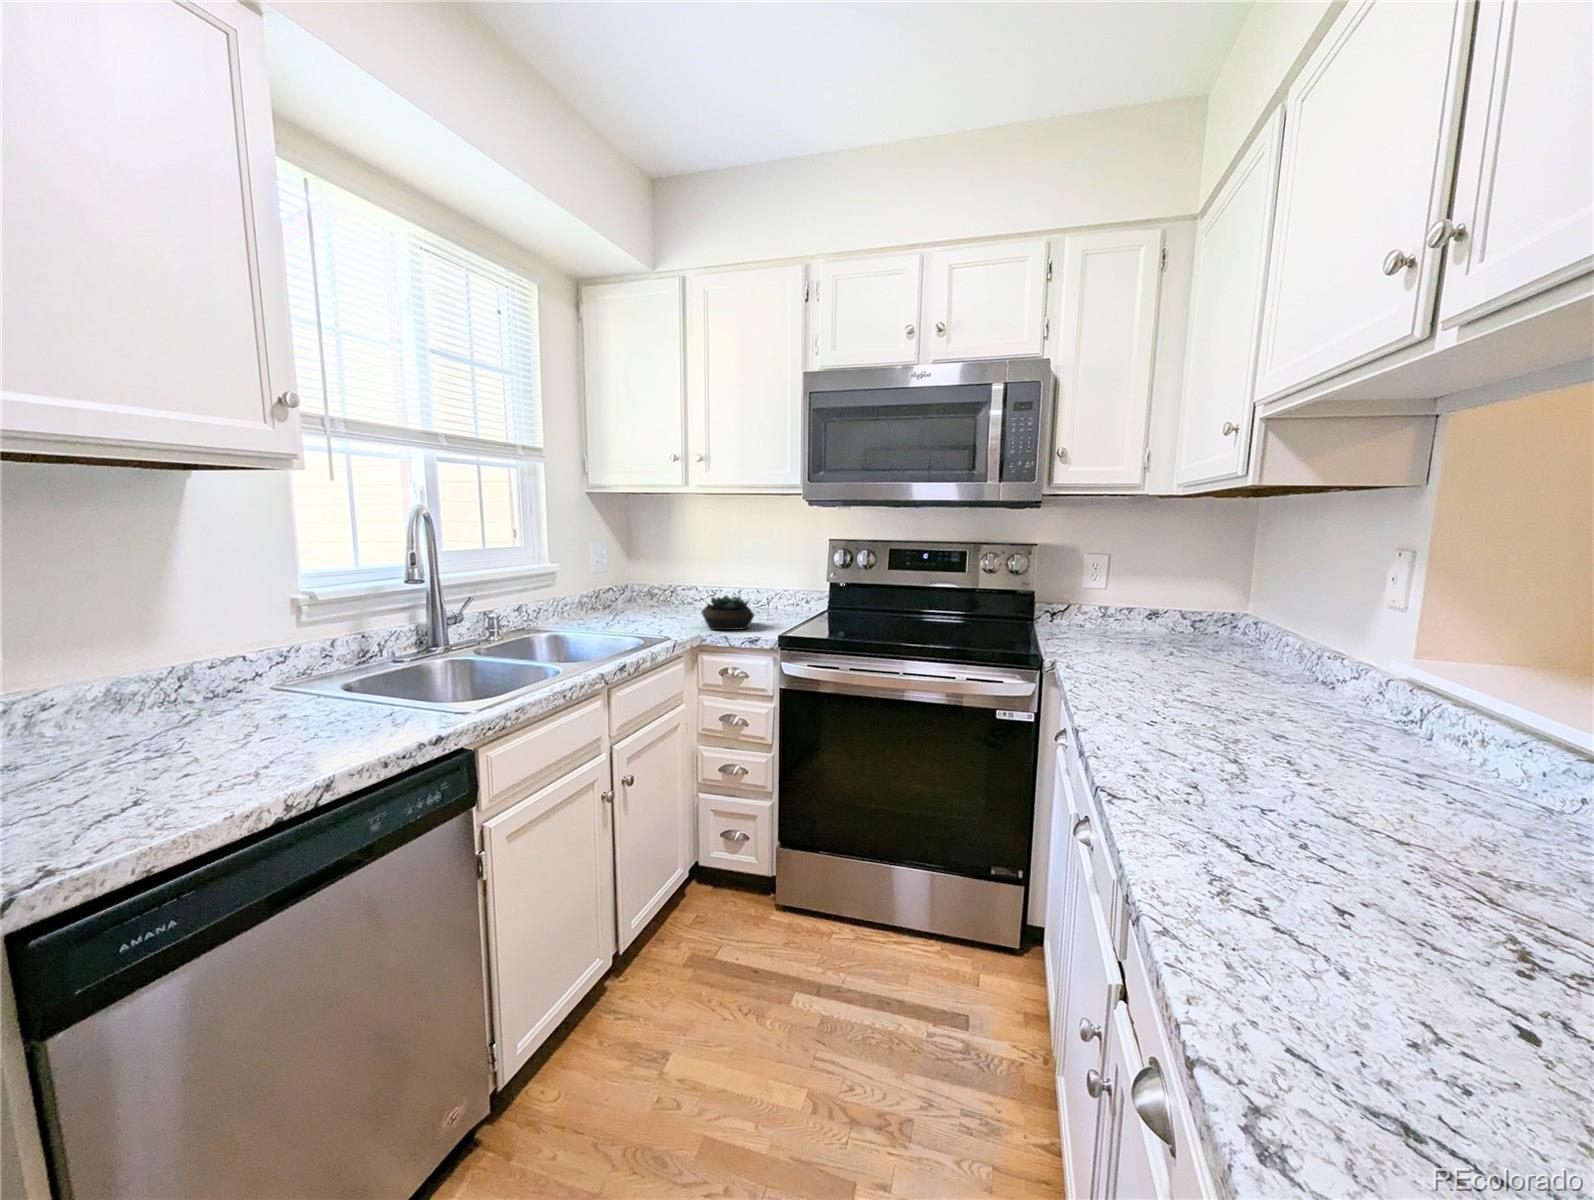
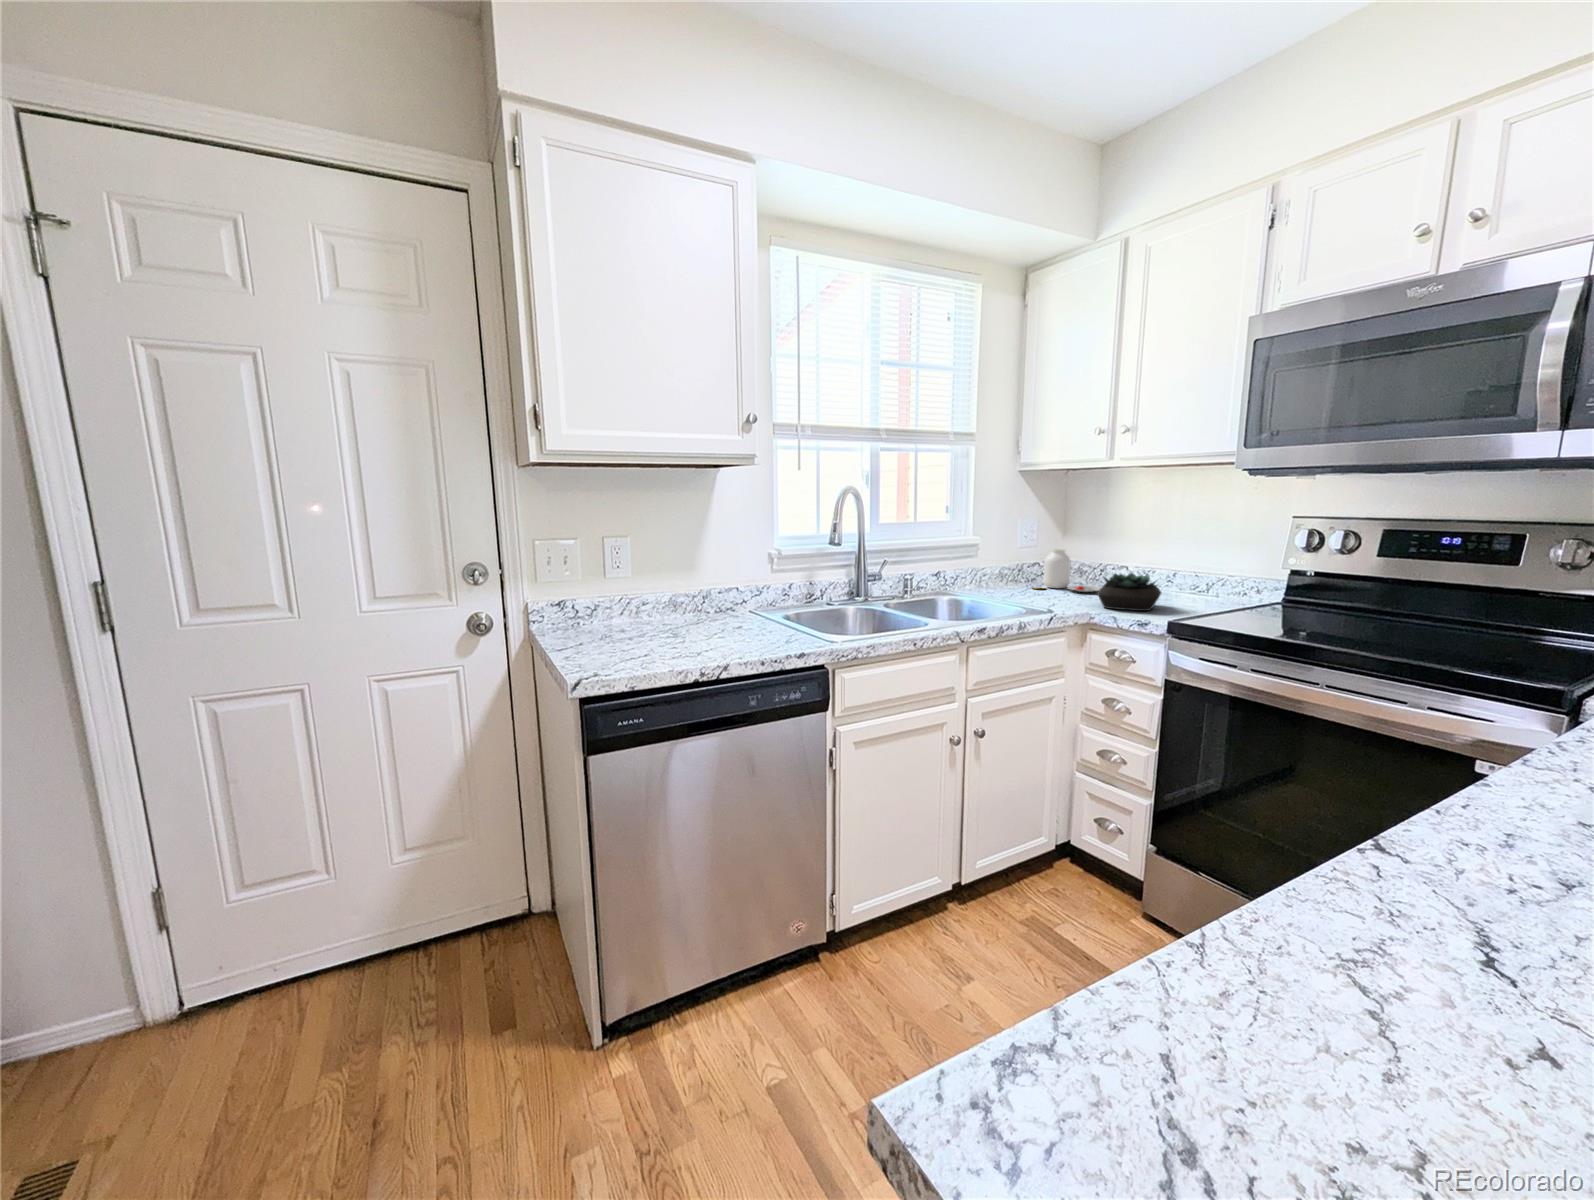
jar: none [626,576,692,618] -> present [1034,549,1101,592]

